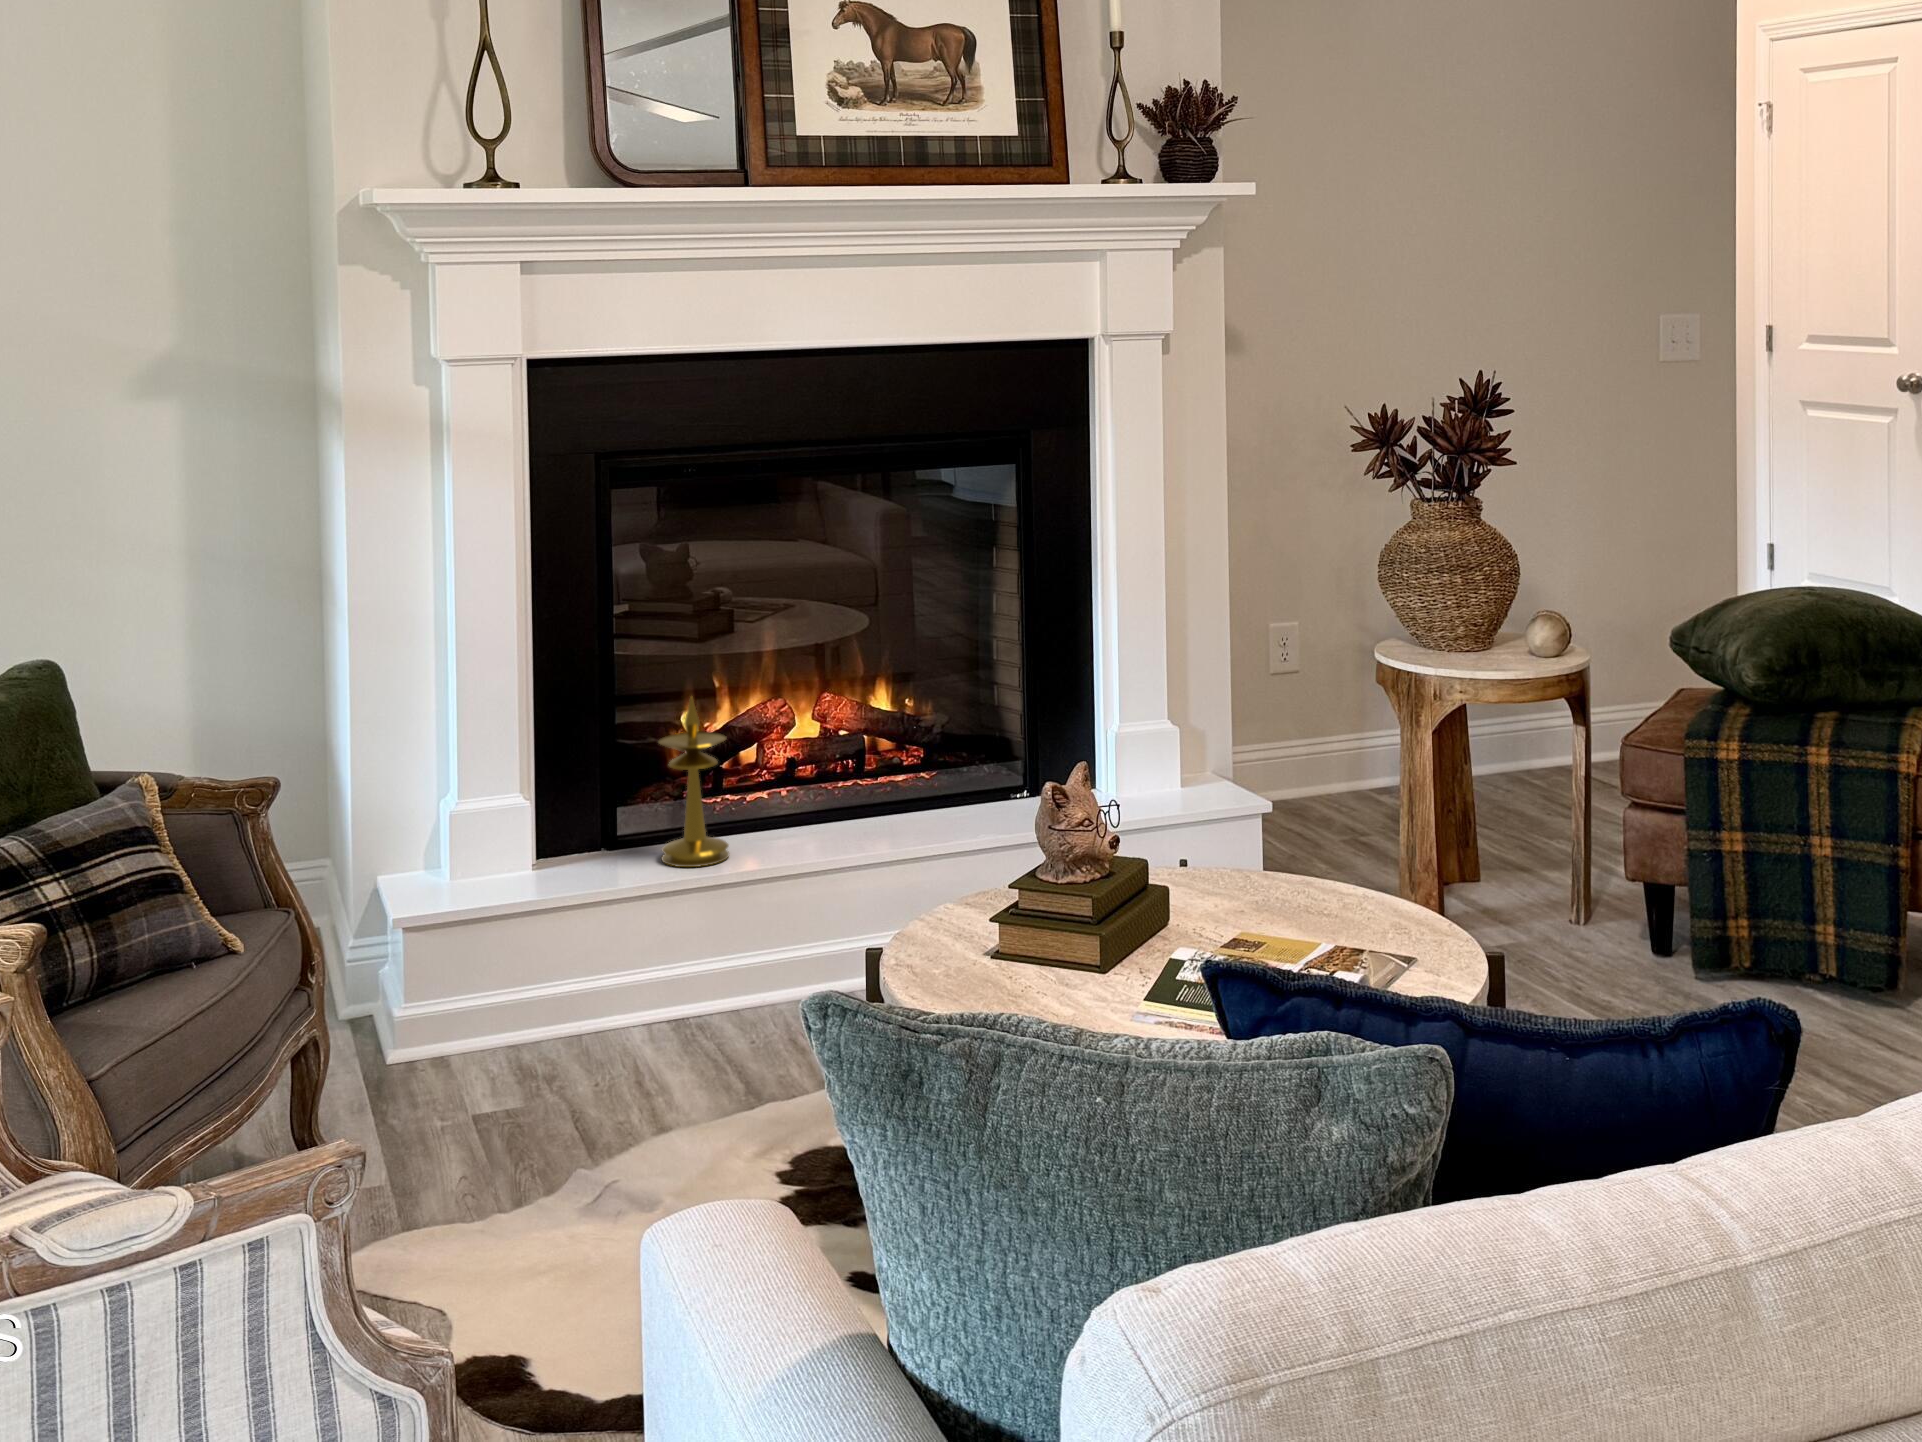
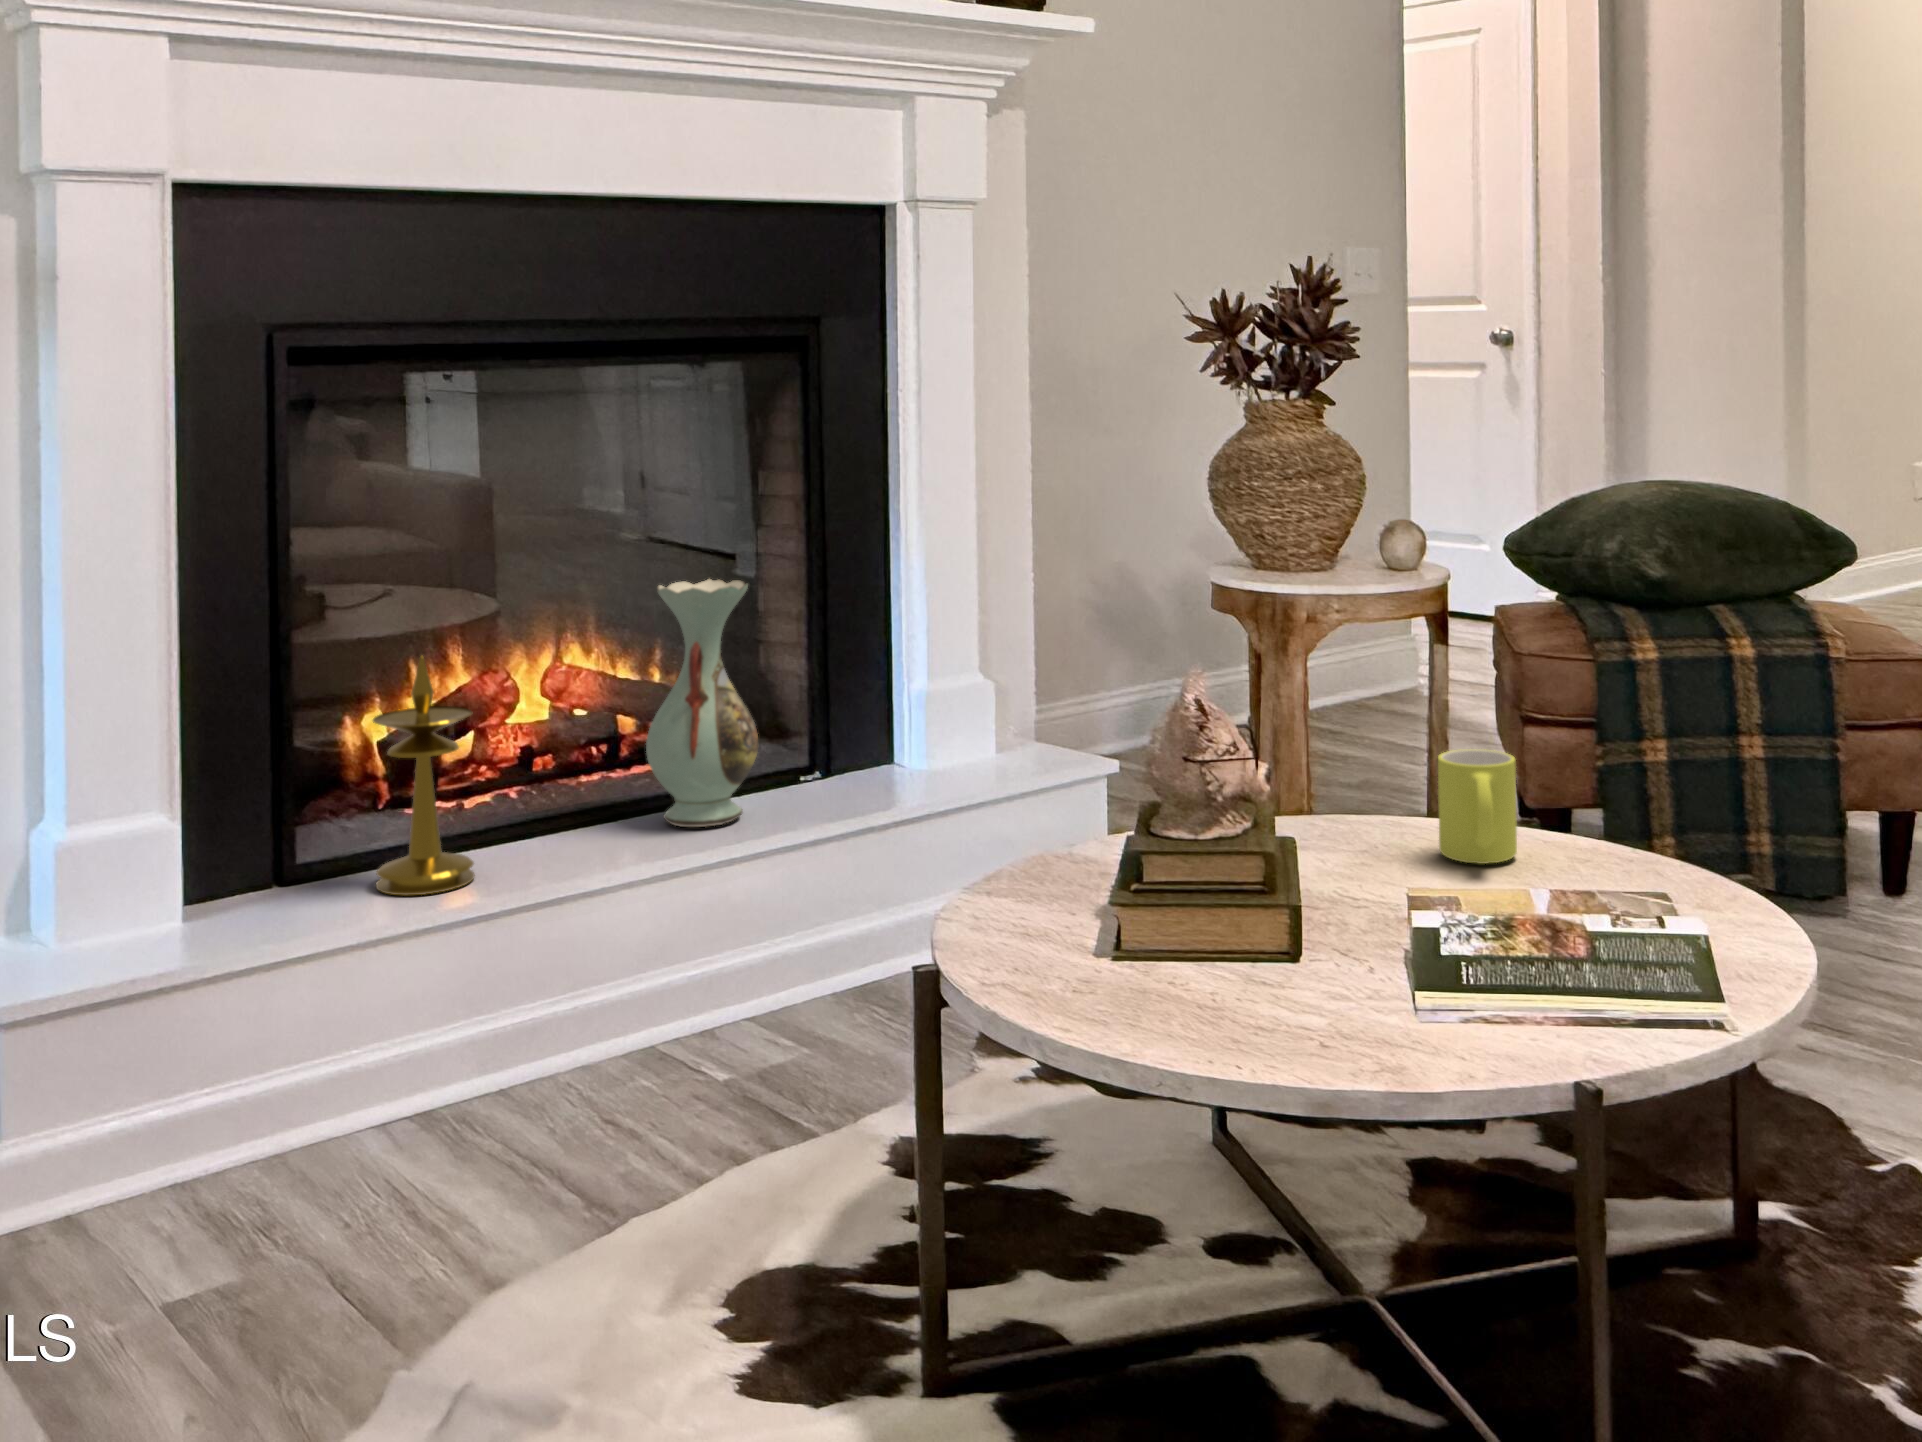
decorative vase: none [871,642,955,834] -> present [646,579,758,827]
mug: none [1294,841,1354,930] -> present [1438,749,1517,864]

